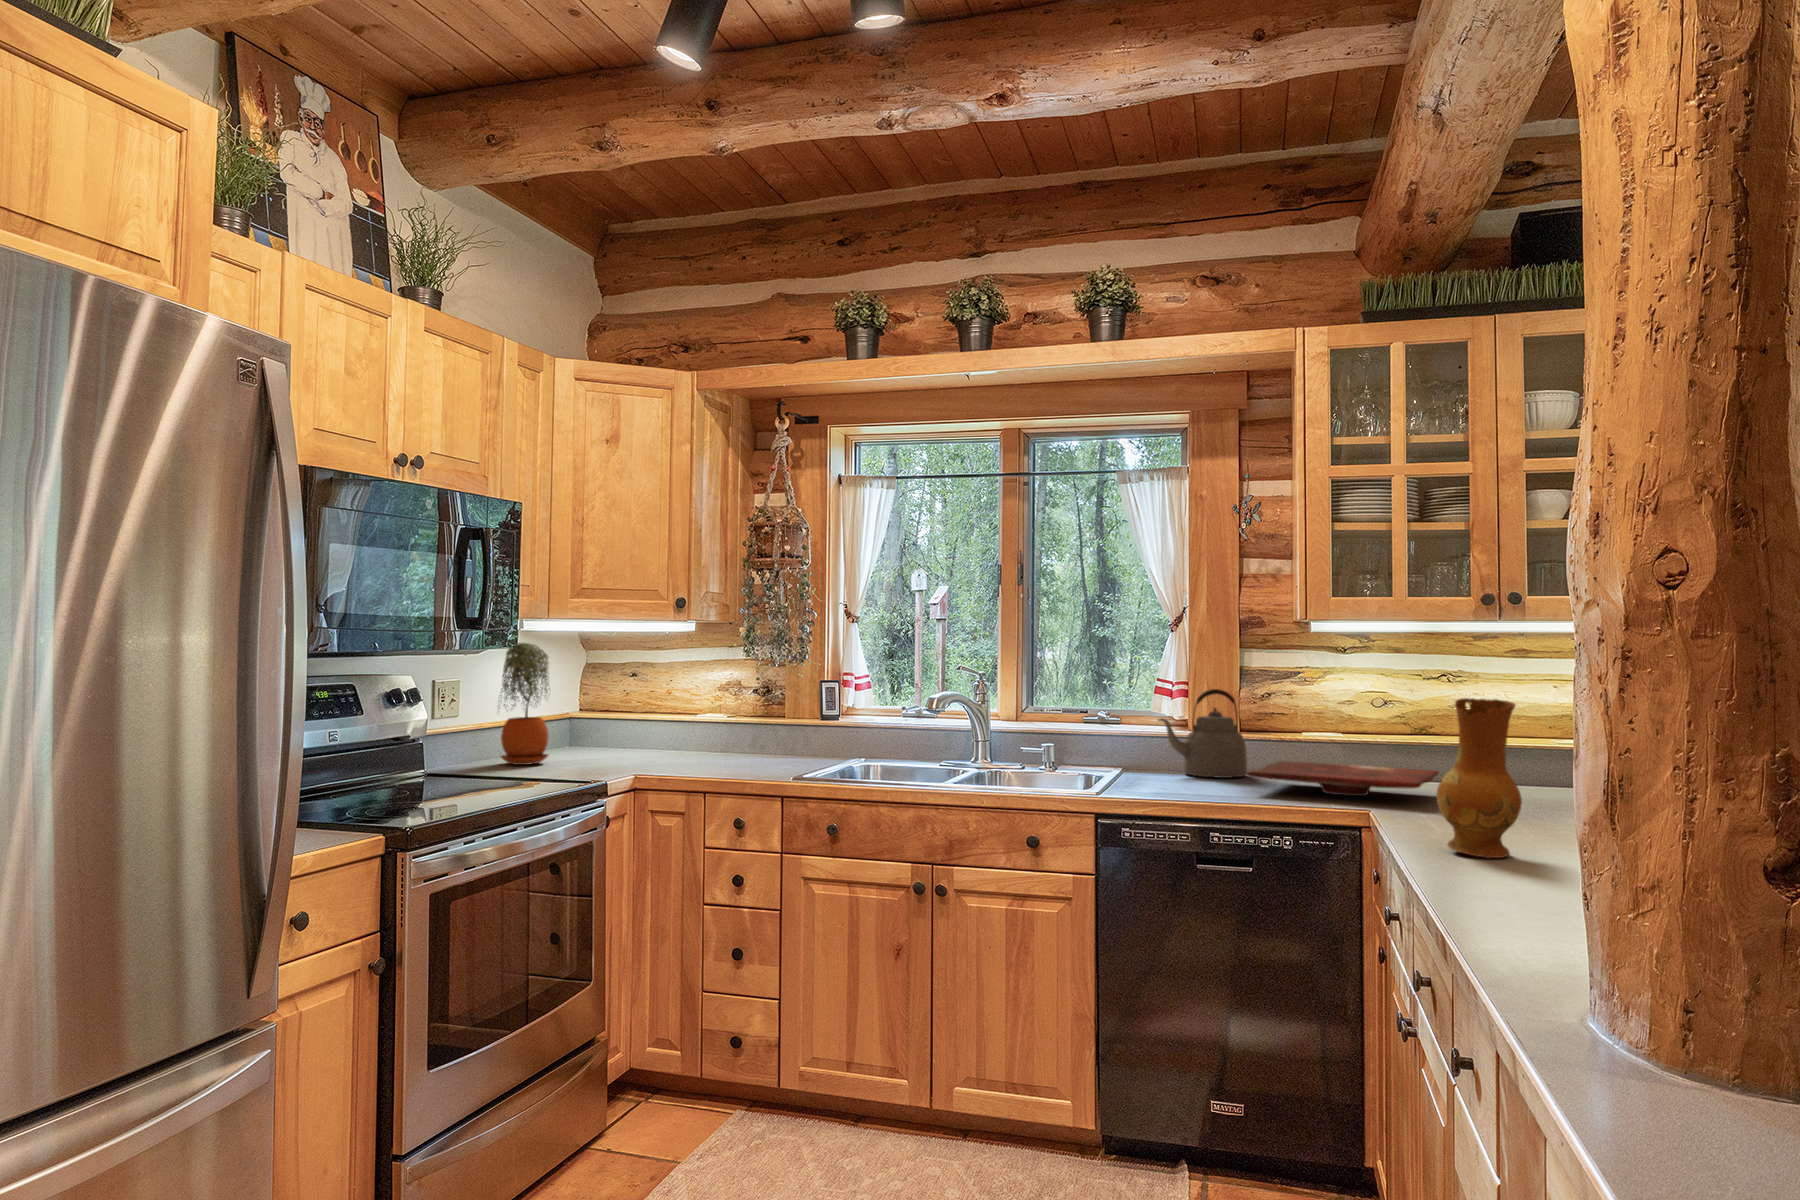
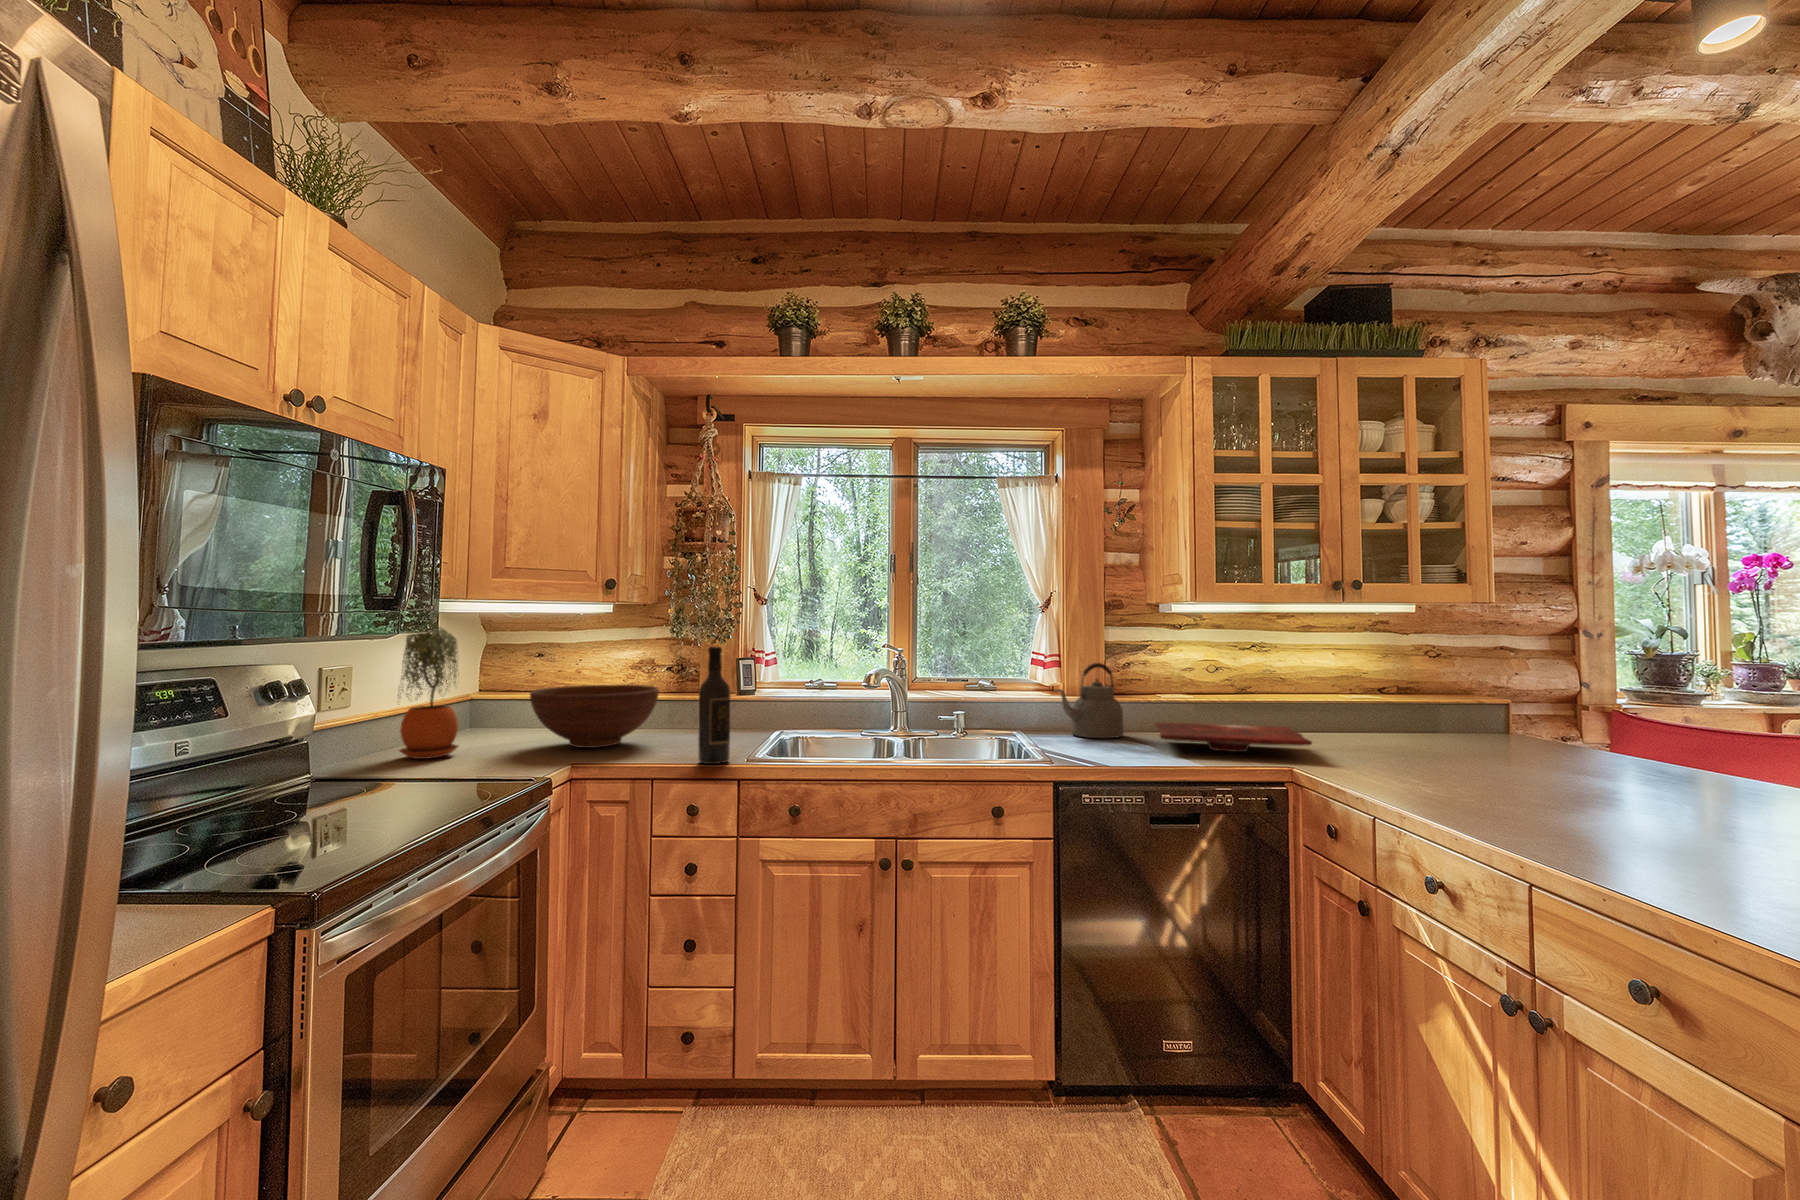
wine bottle: none [747,665,778,779] -> present [698,647,731,764]
ceramic jug: present [1437,698,1522,859] -> none [1431,671,1517,818]
fruit bowl: none [610,703,731,763] -> present [530,685,659,748]

